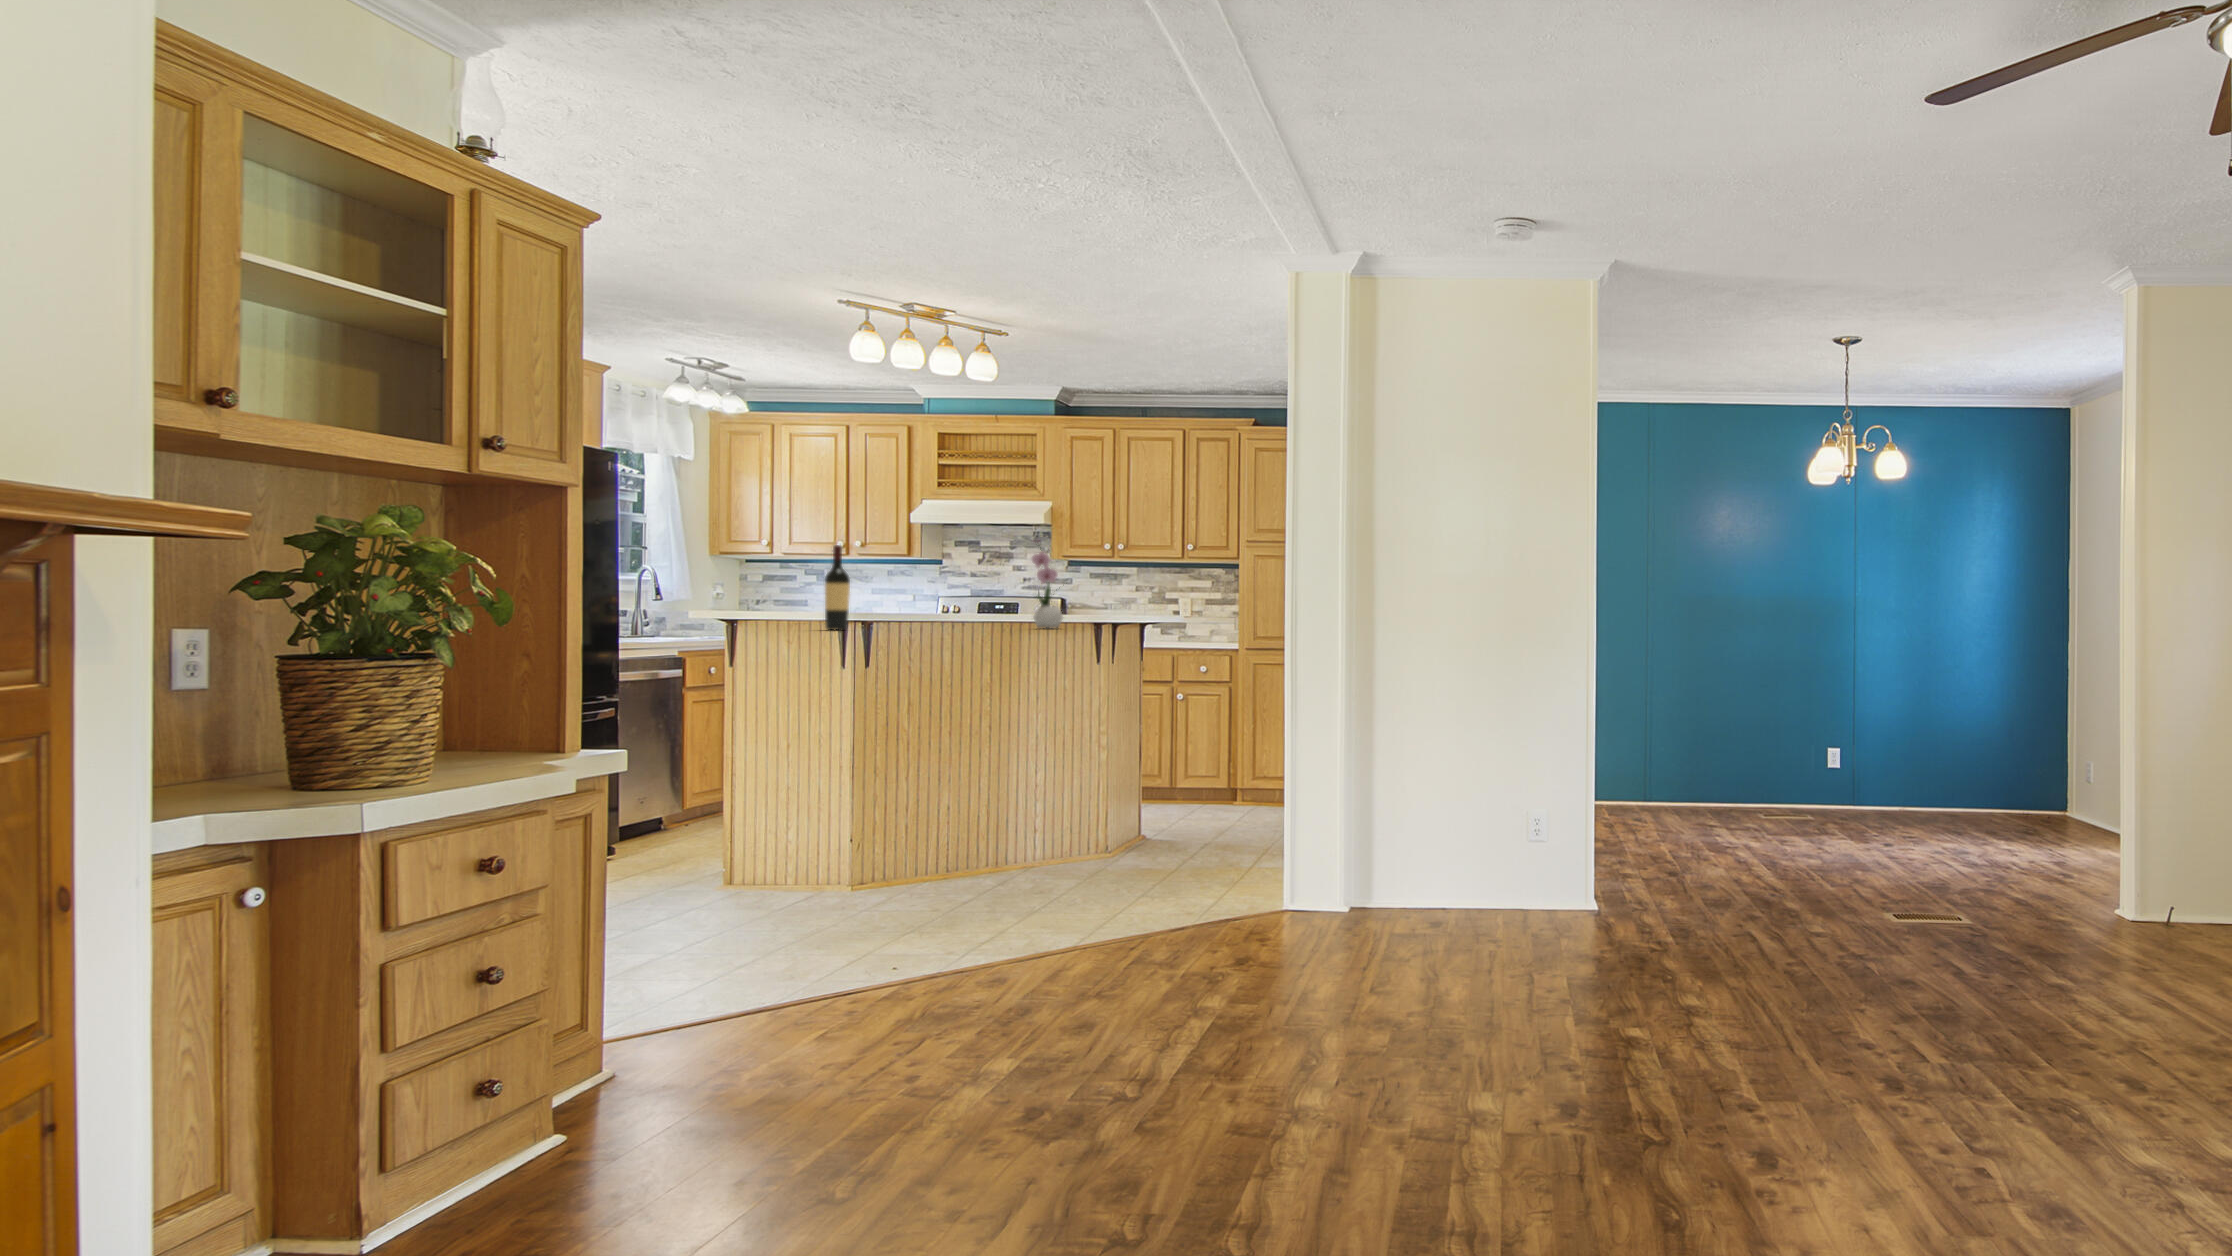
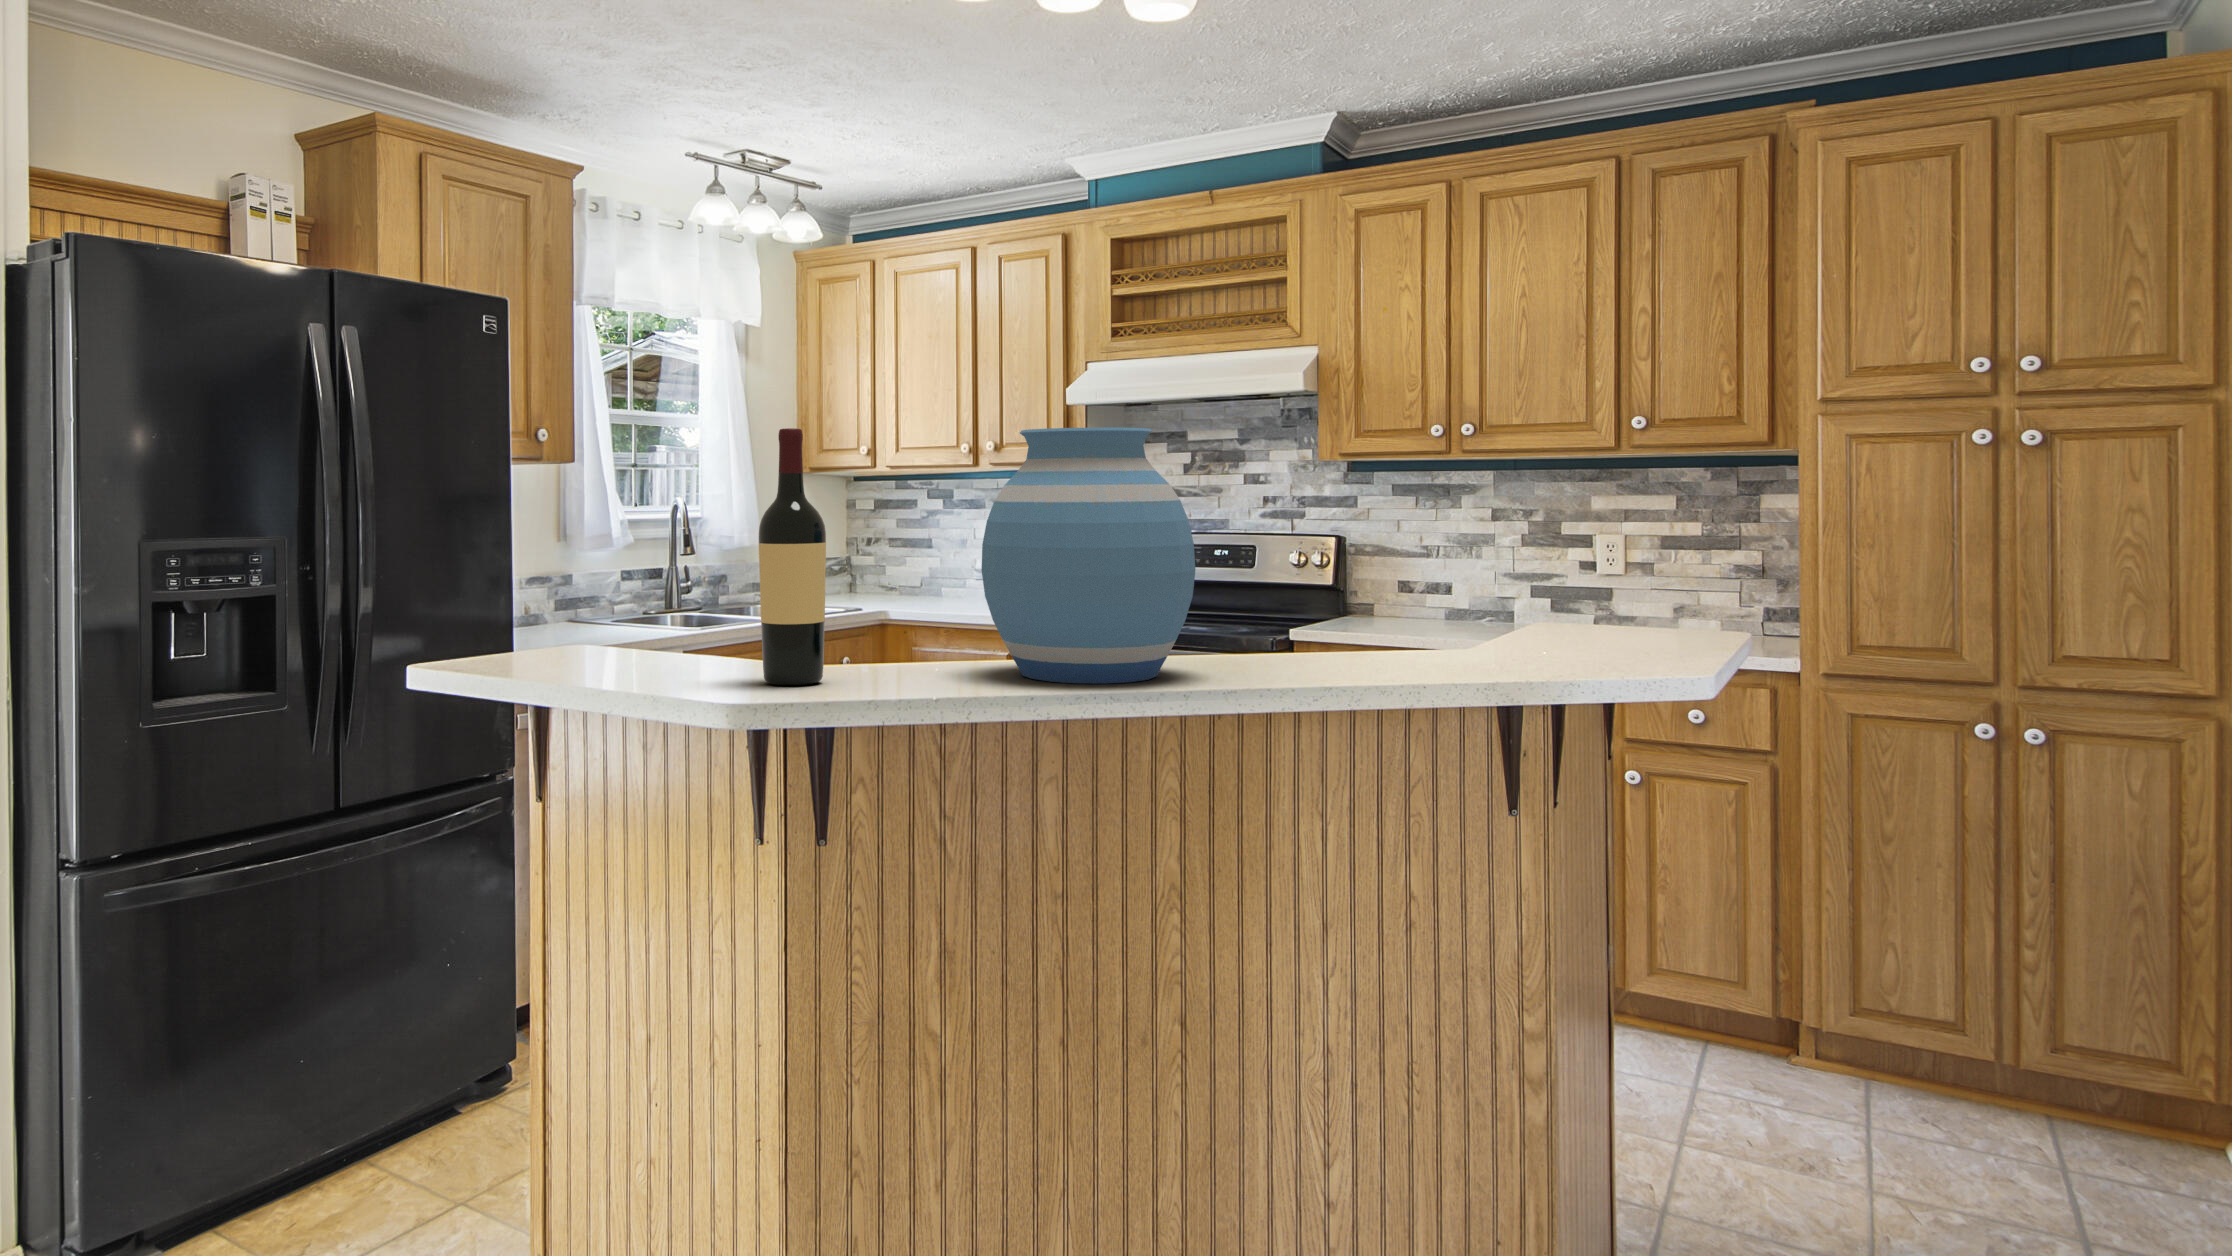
vase: none [904,548,980,630] -> present [981,427,1195,684]
flower arrangement: present [1032,550,1063,629] -> none [1338,394,1446,668]

